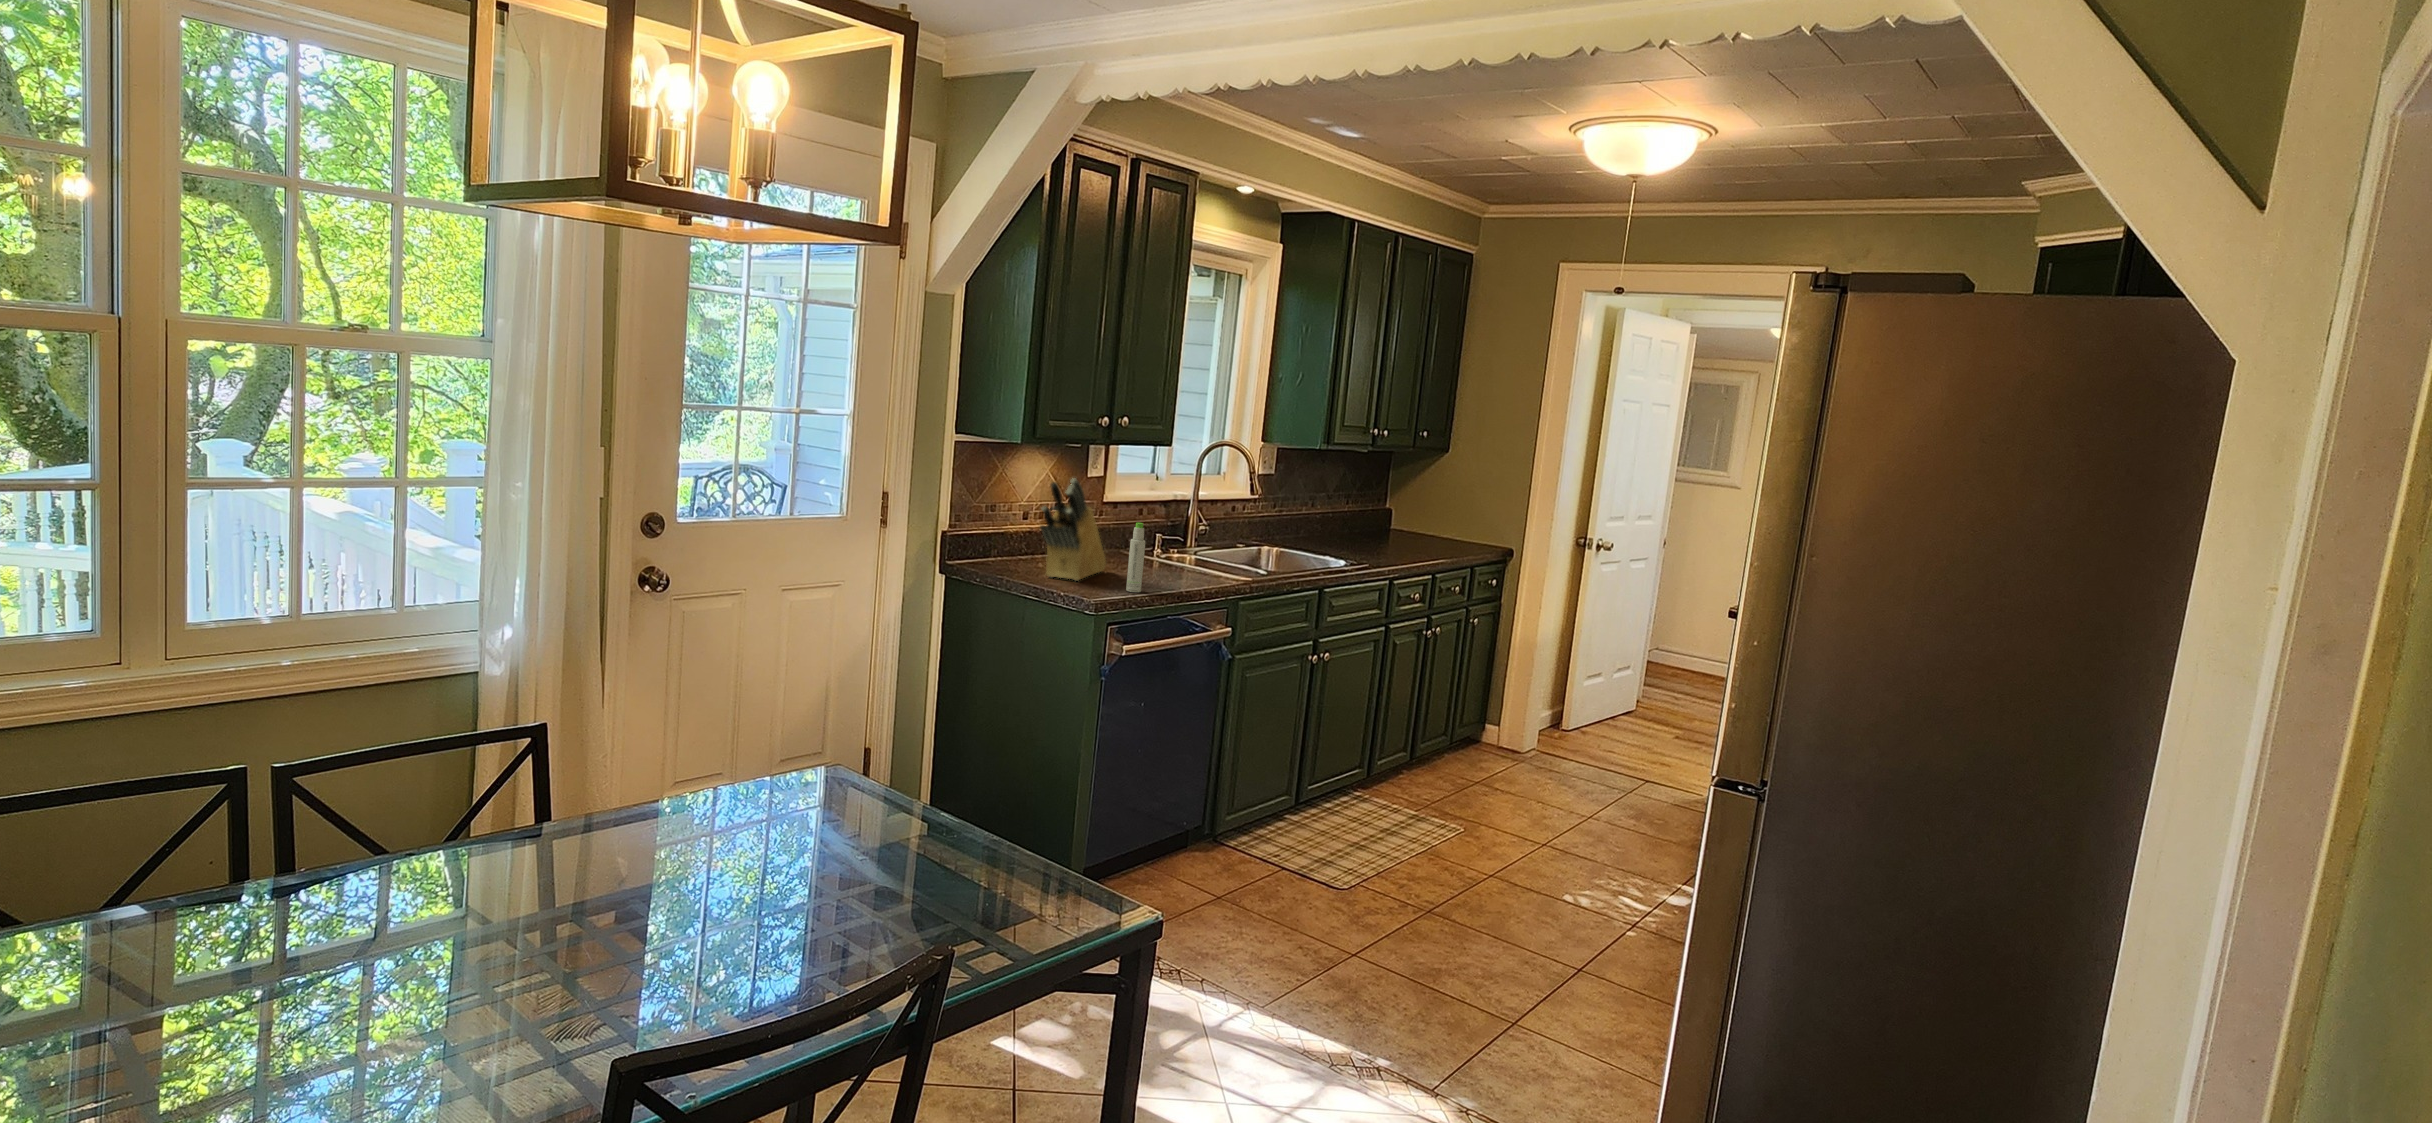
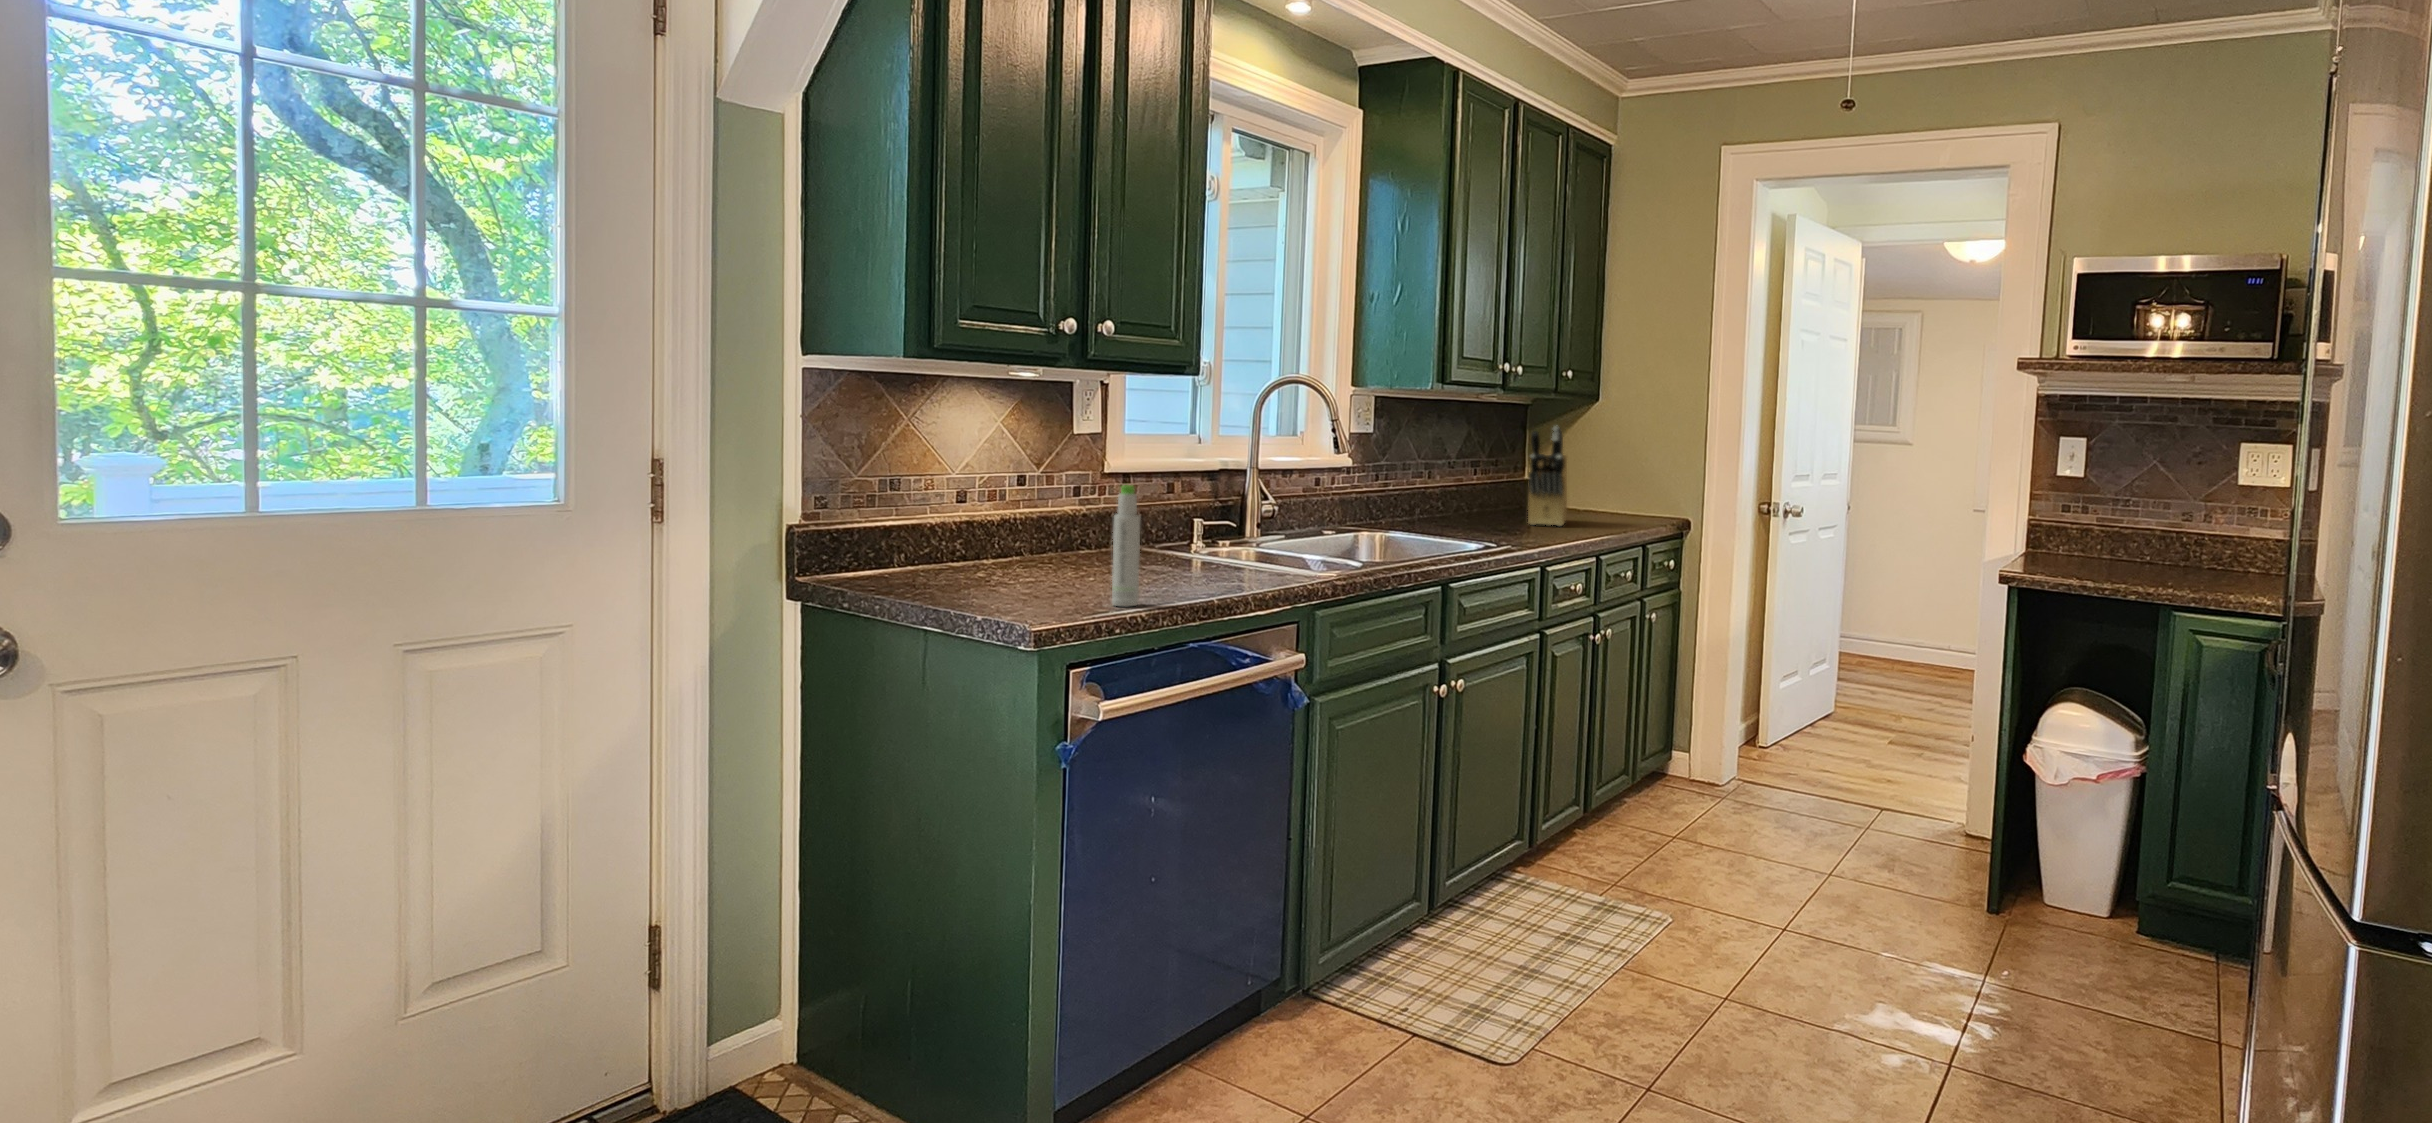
knife block: present [1040,478,1106,581] -> present [1528,426,1567,526]

